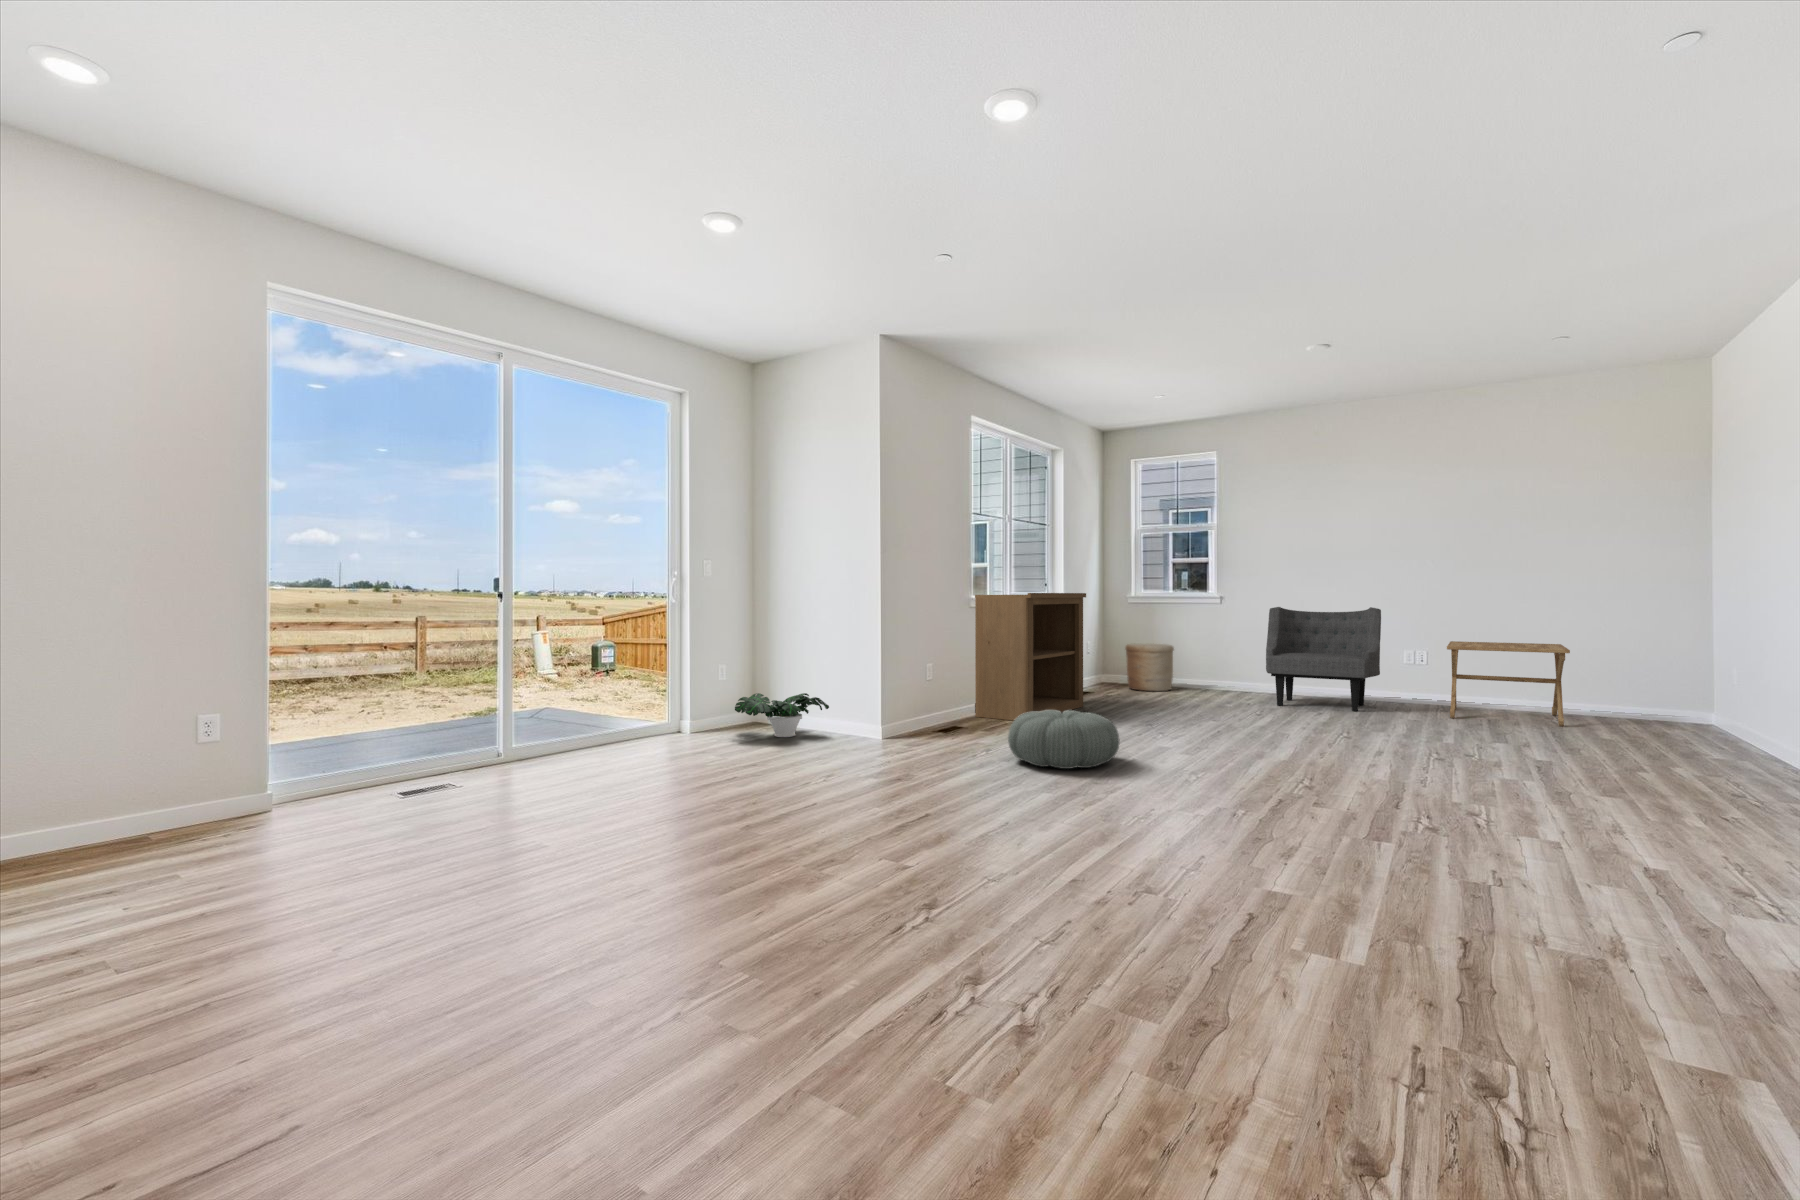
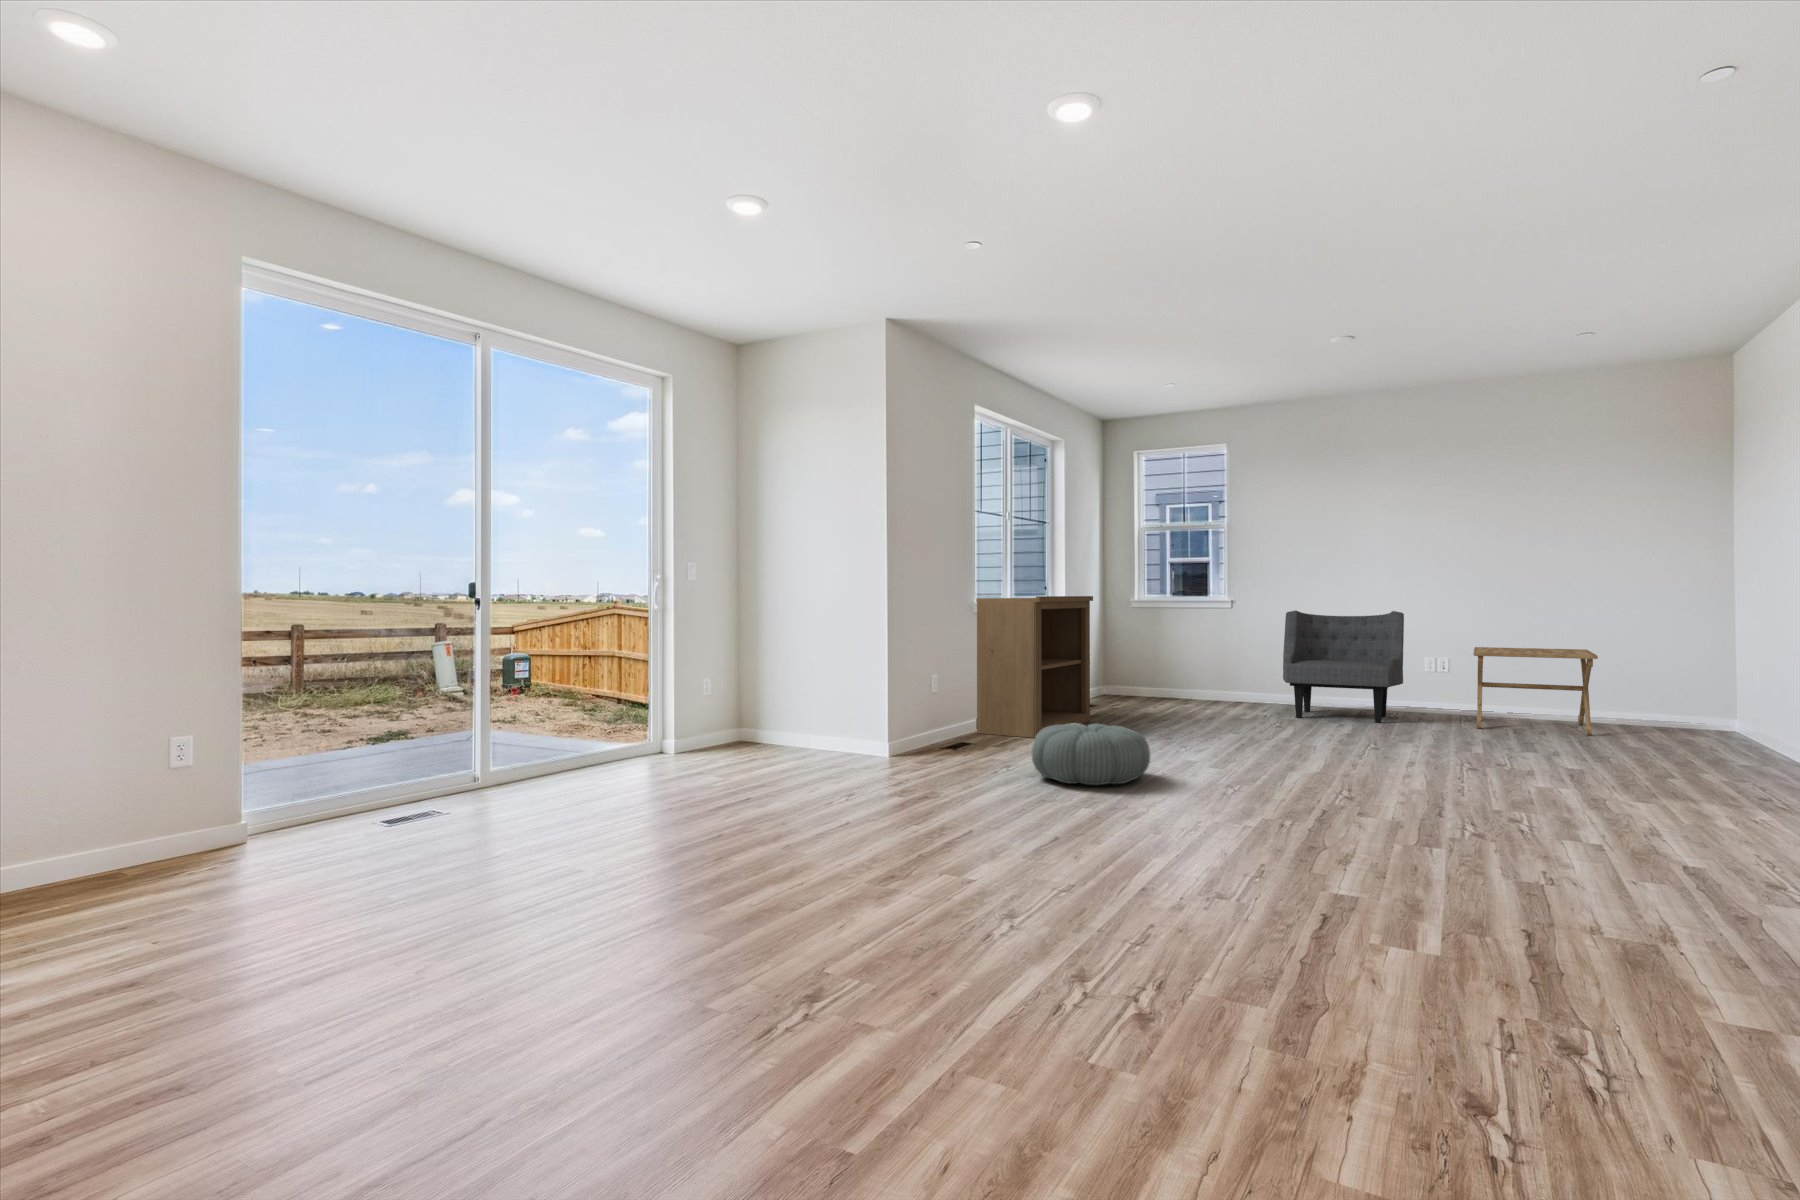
woven basket: present [1125,643,1174,691] -> none [1128,651,1181,704]
potted plant: present [735,693,829,737] -> none [721,709,825,758]

